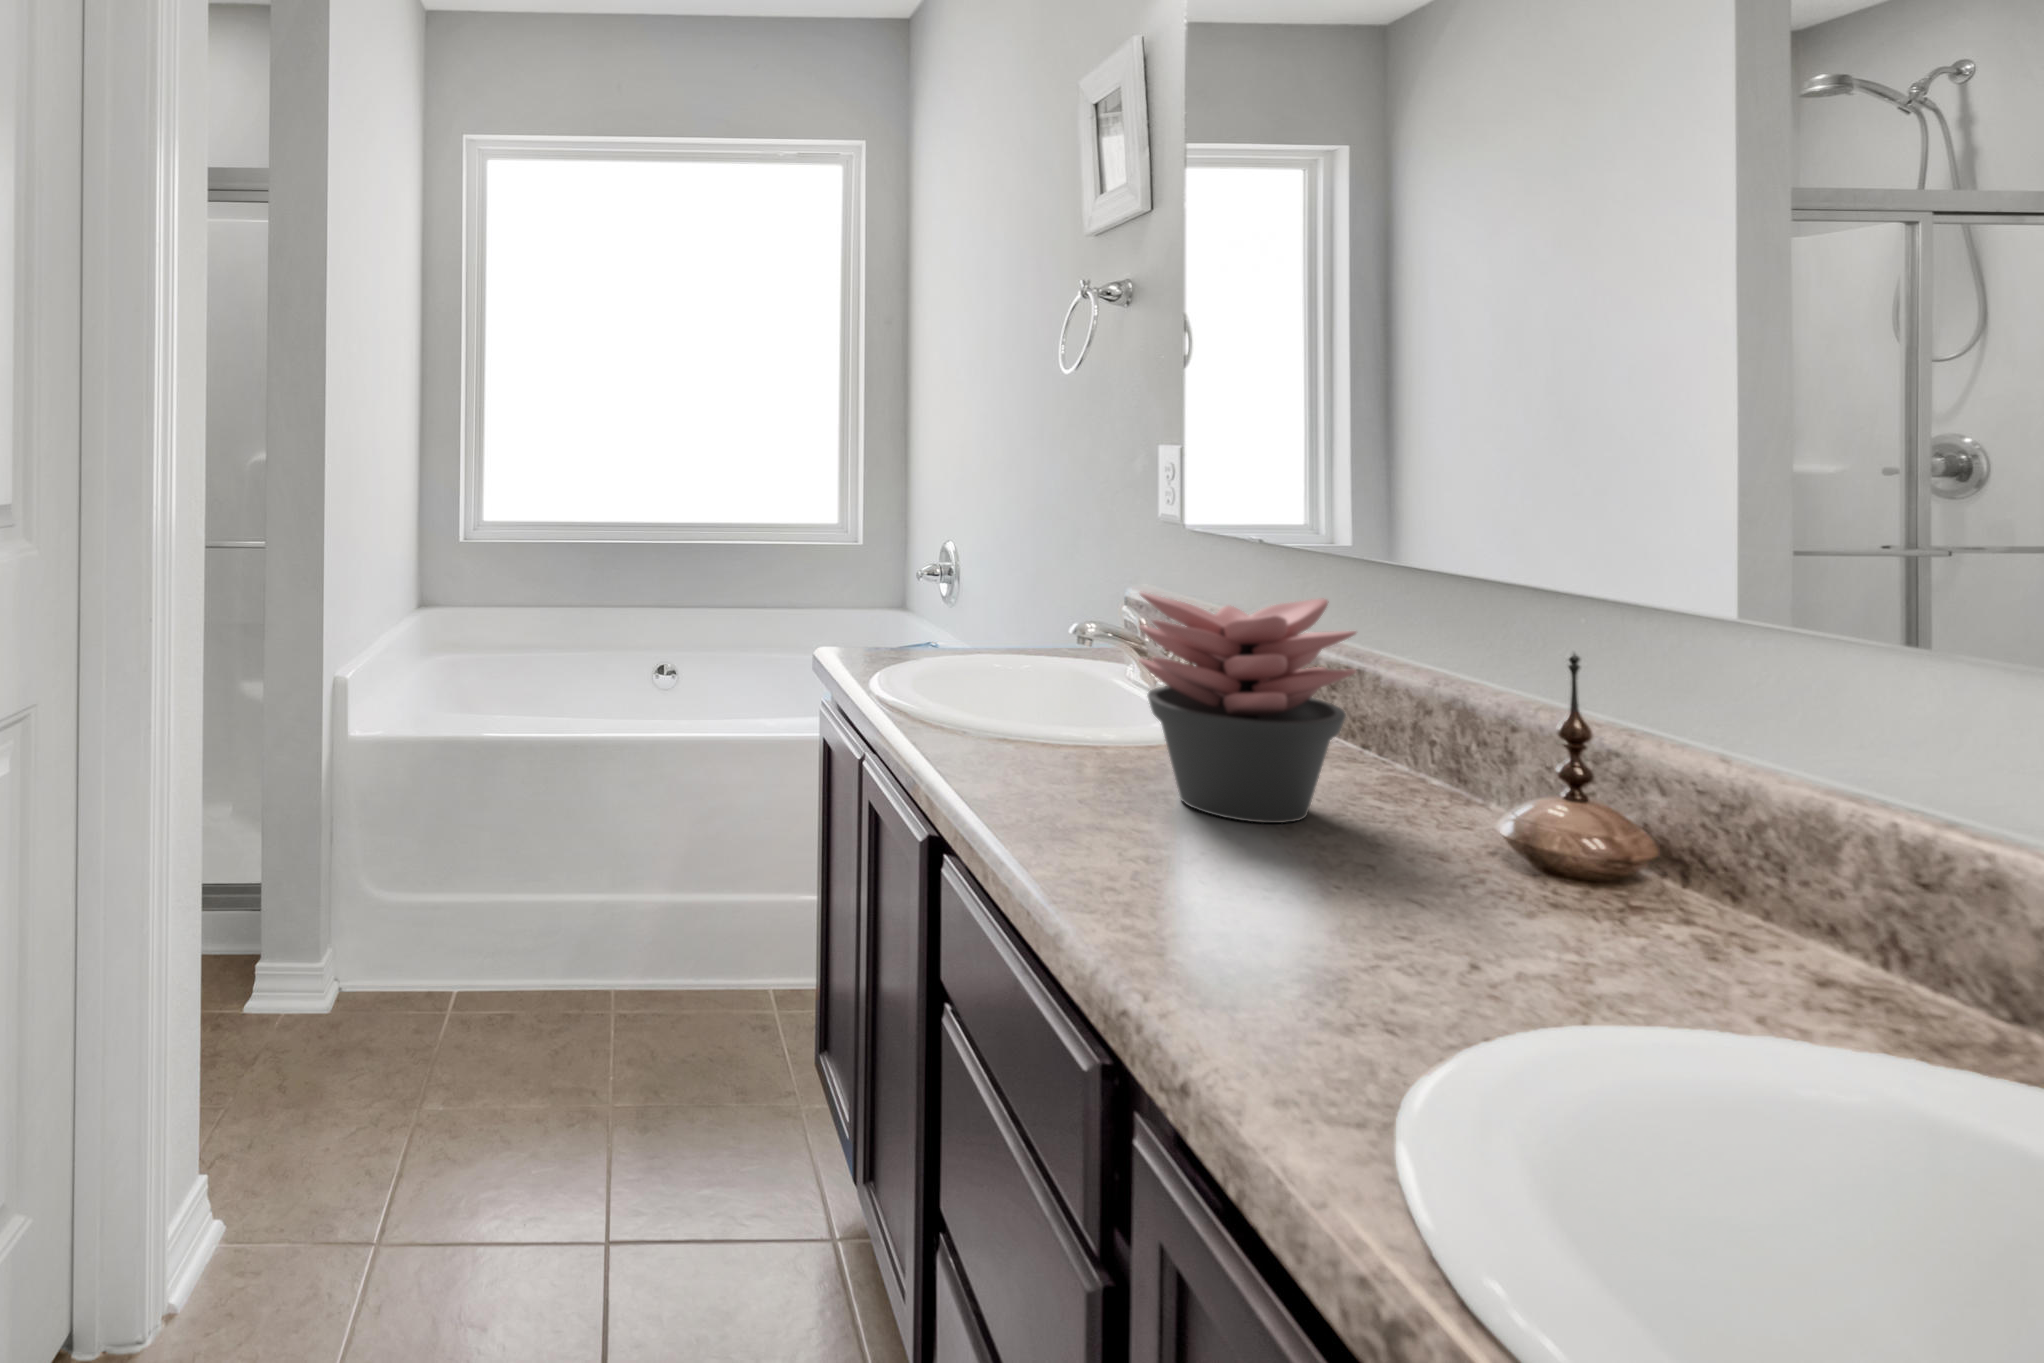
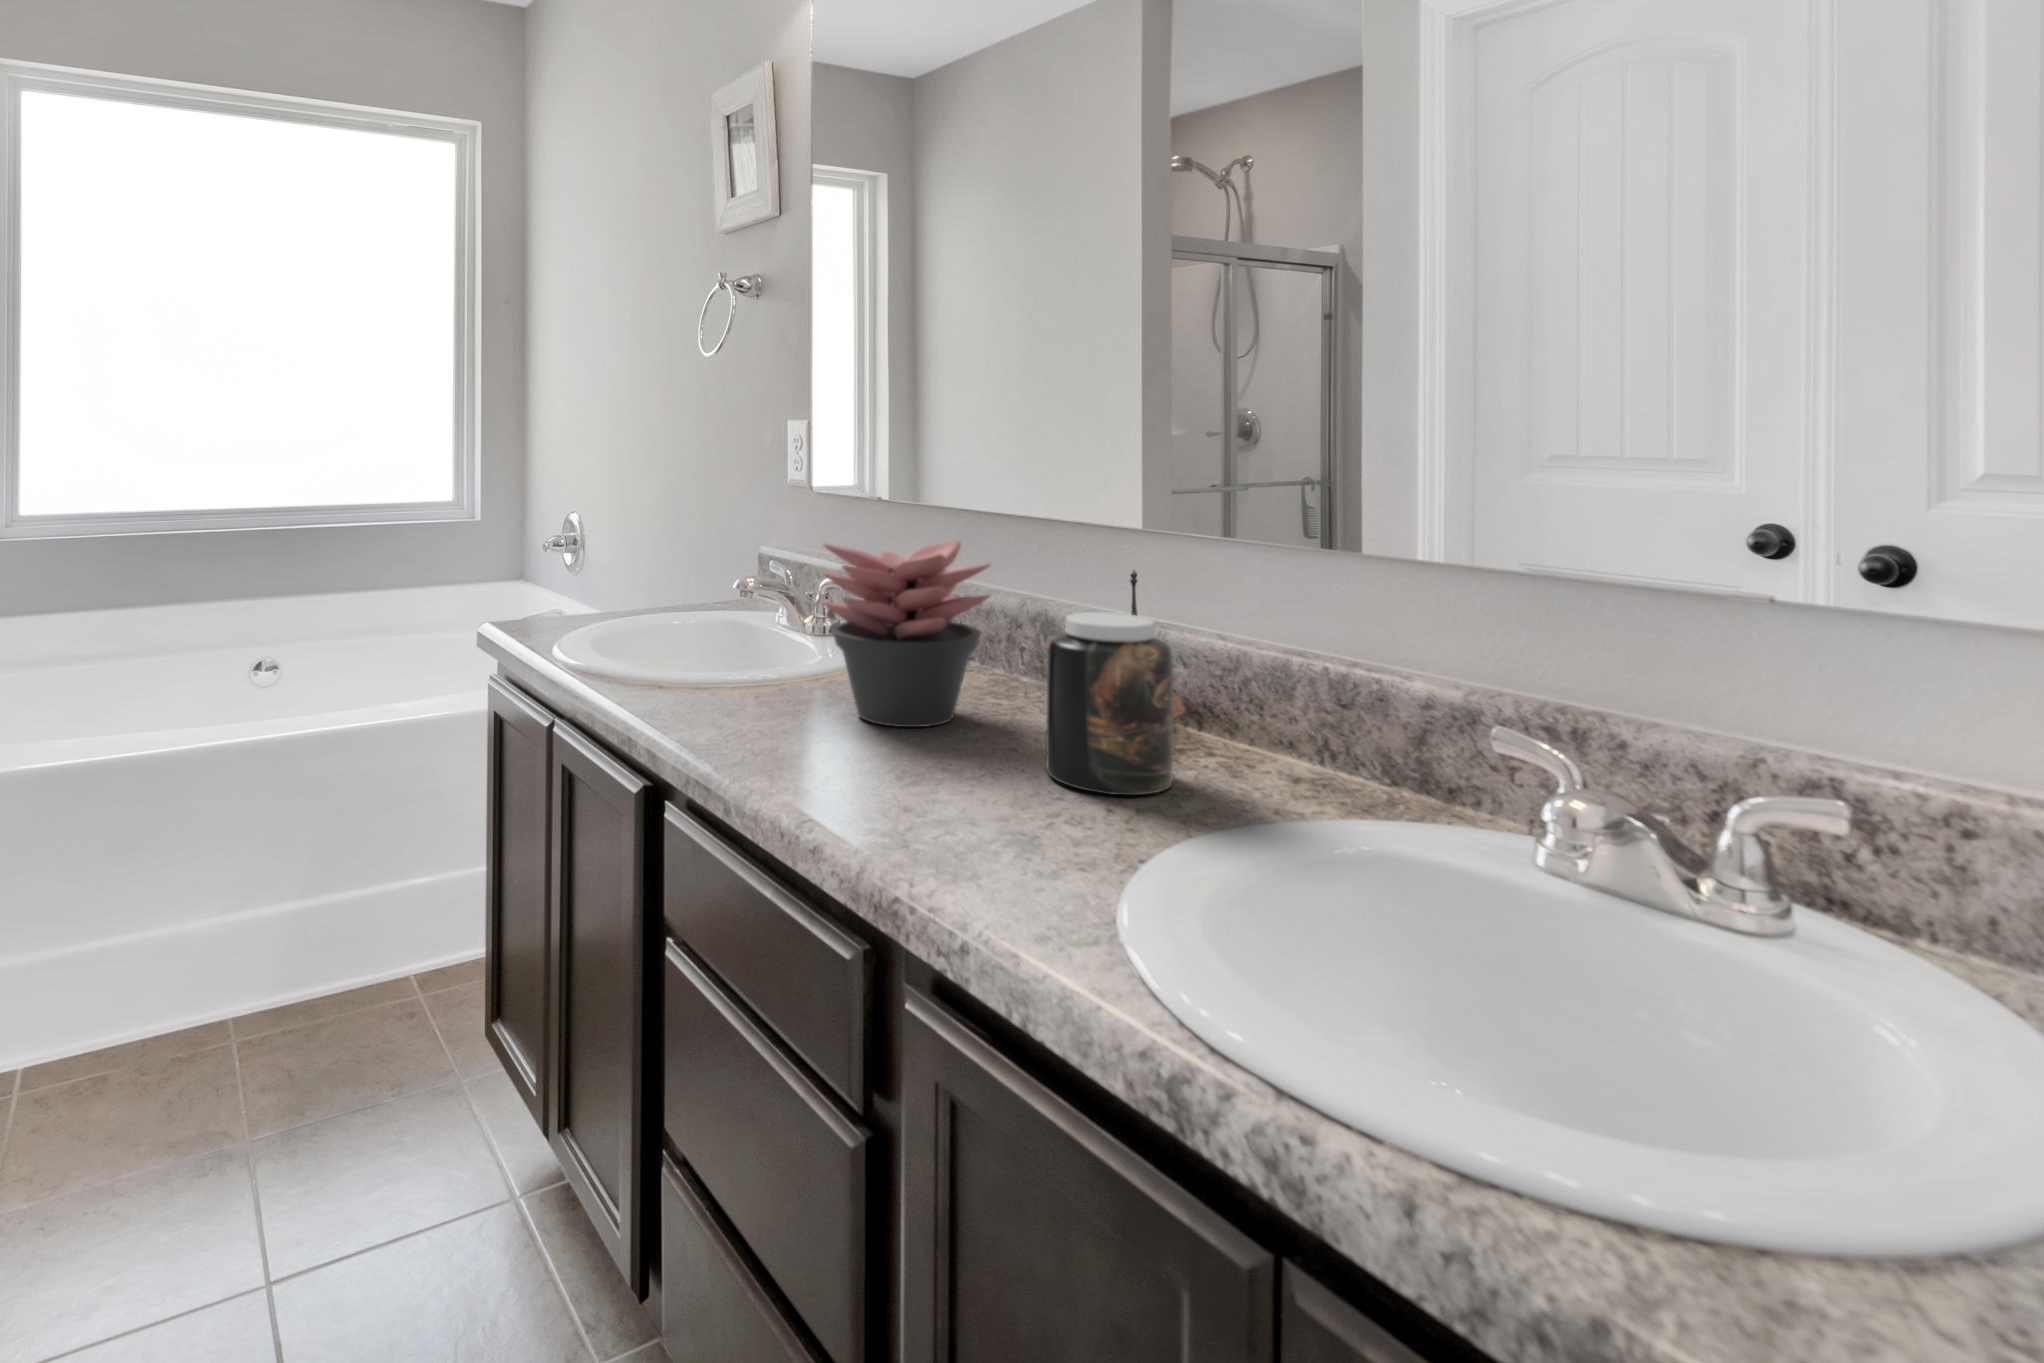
jar: none [1401,705,1593,957] -> present [1046,612,1173,795]

